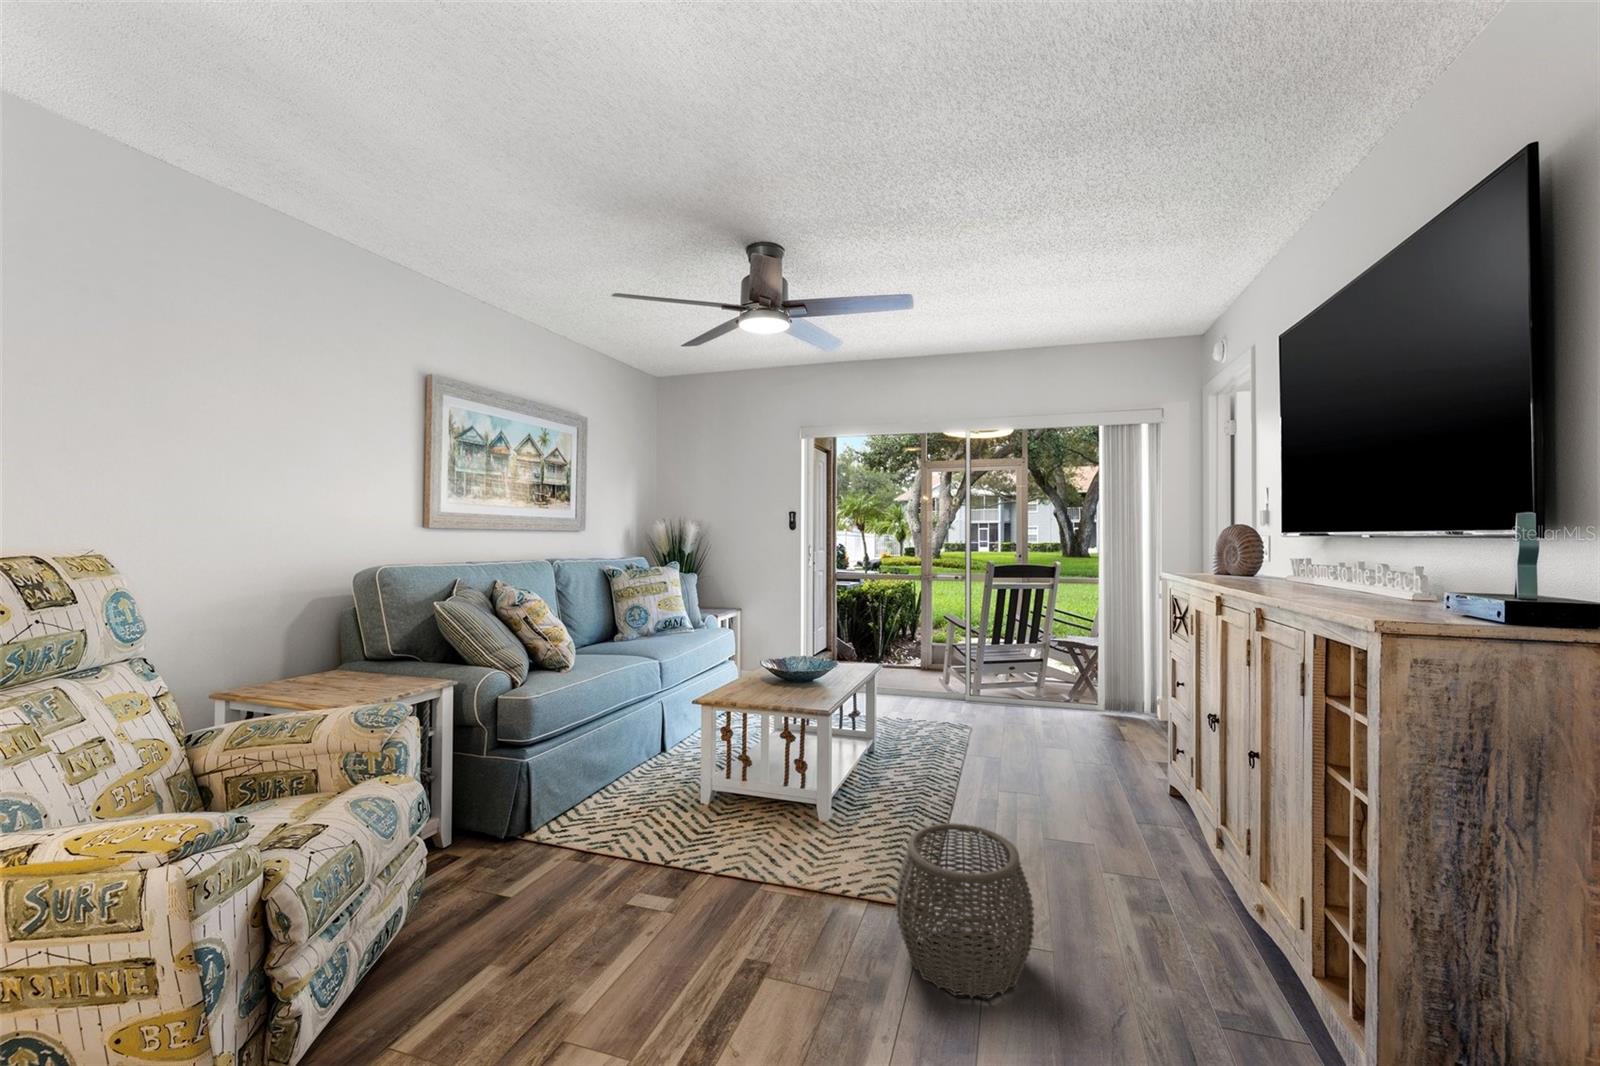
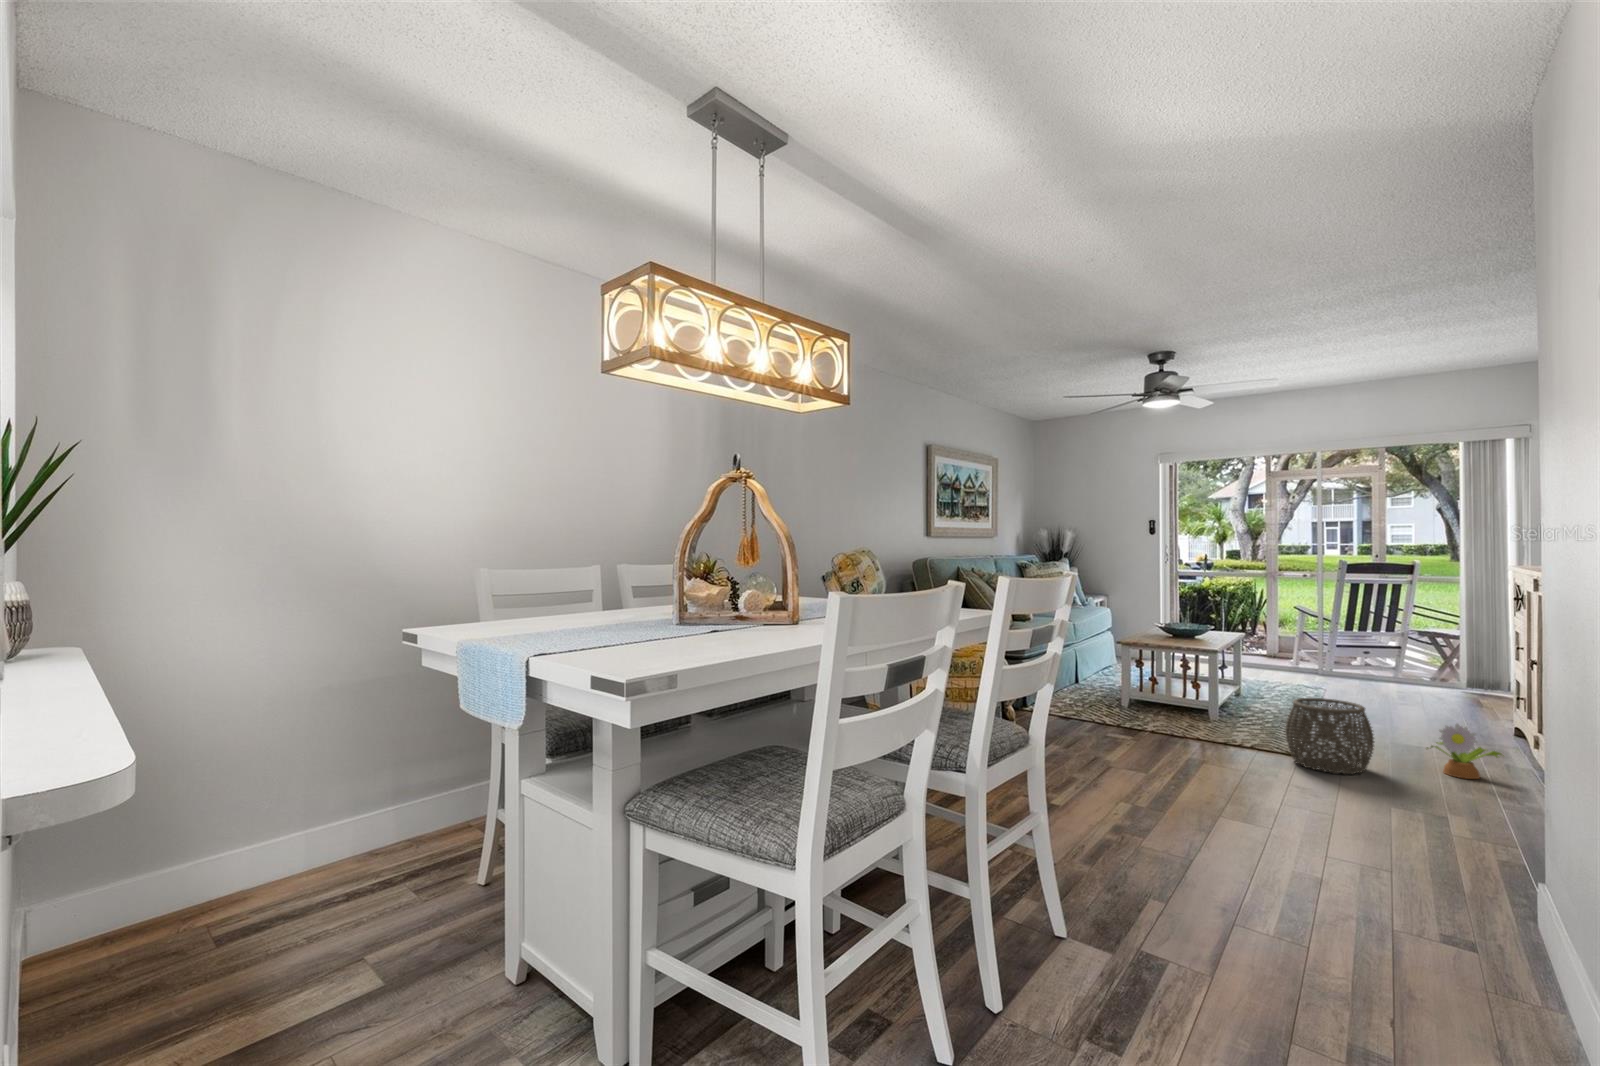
decorative plant: none [1104,866,1217,960] -> present [1427,724,1504,779]

